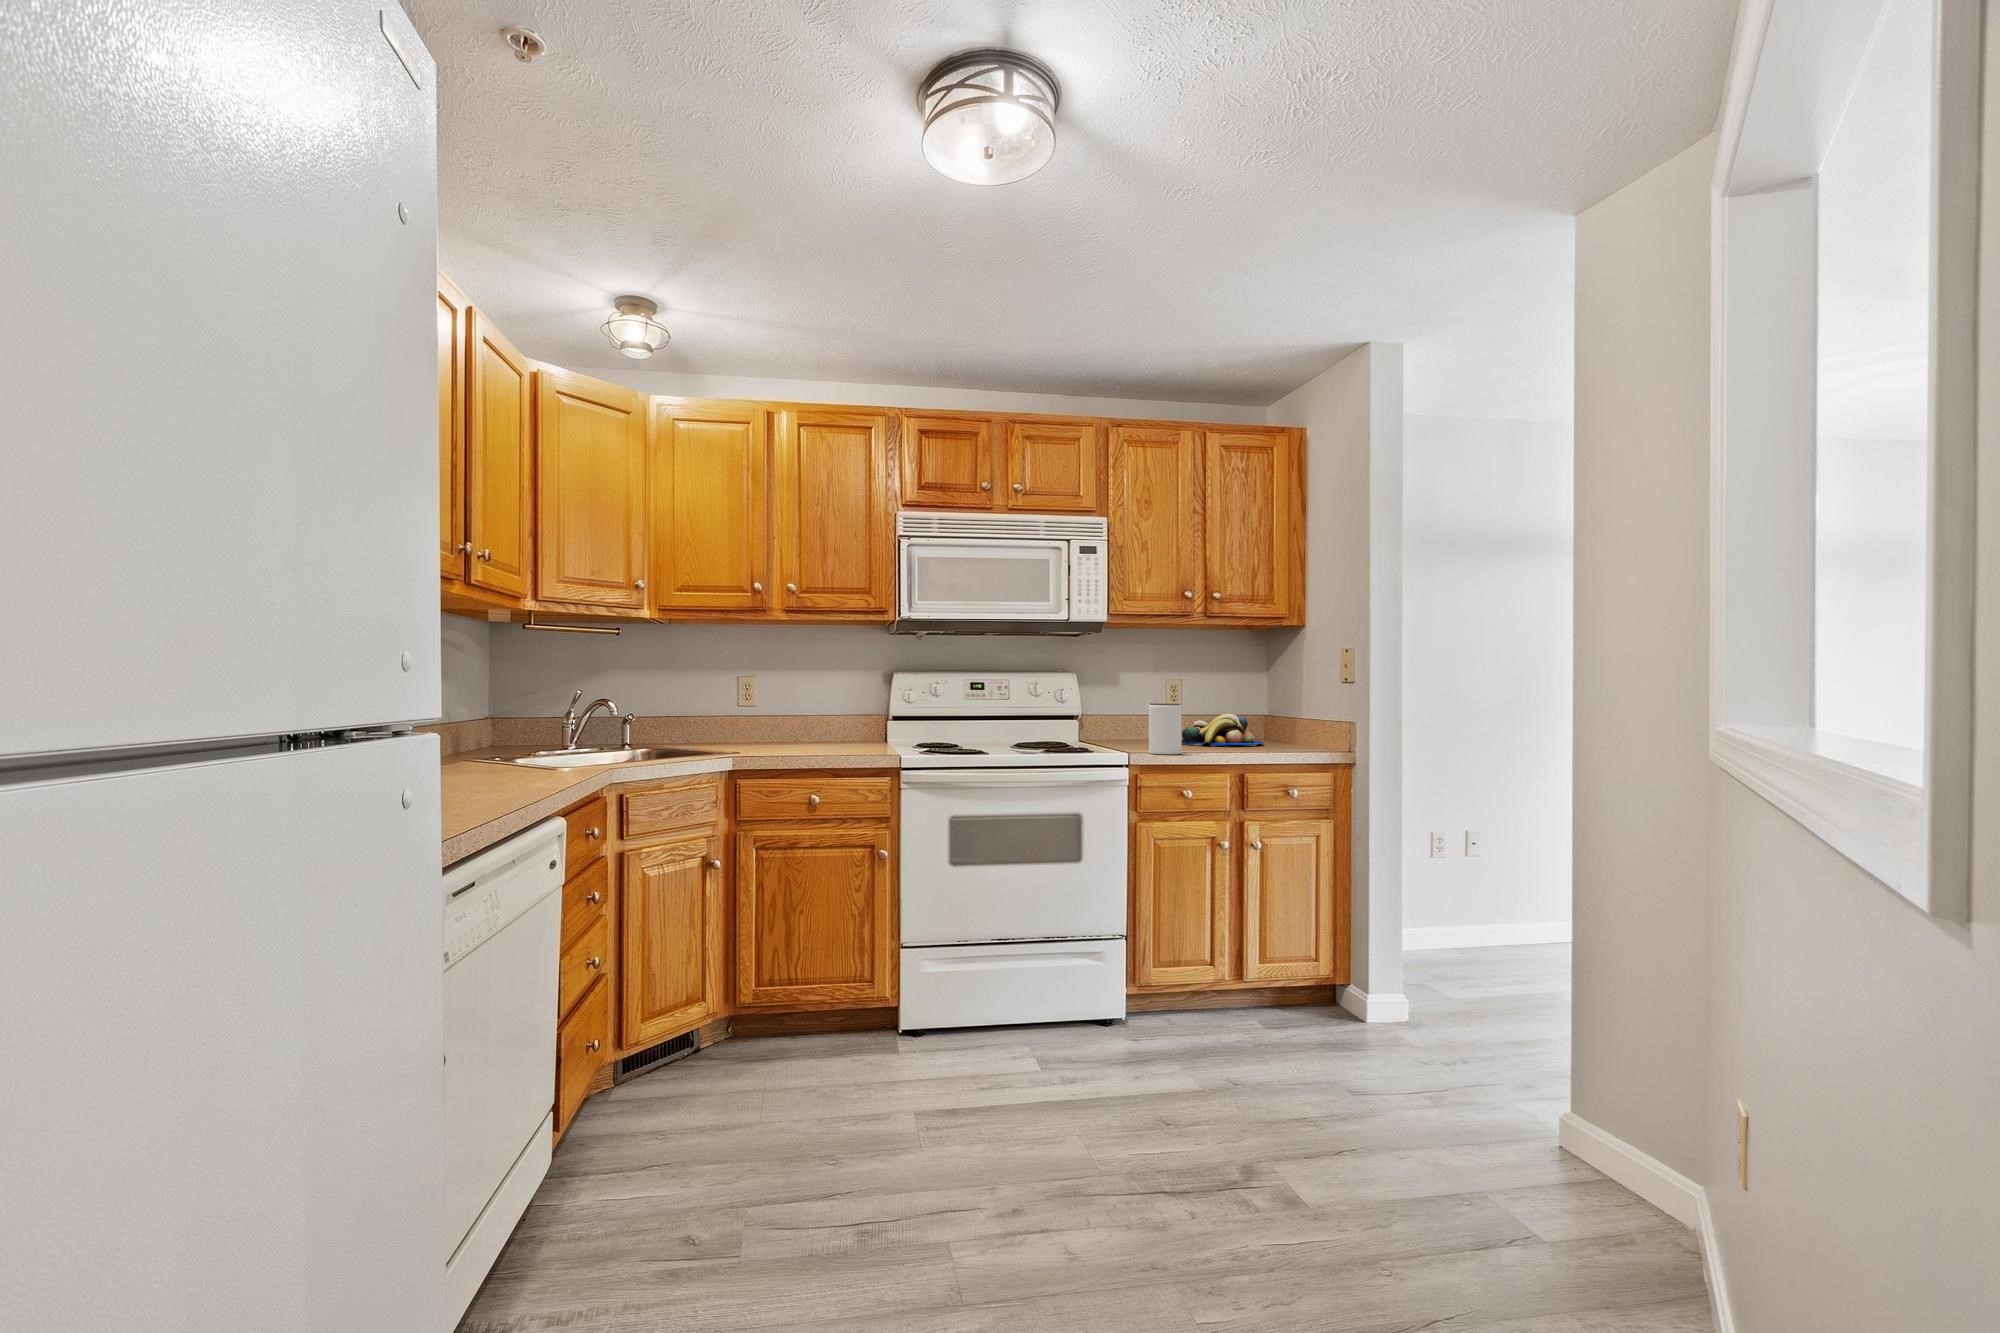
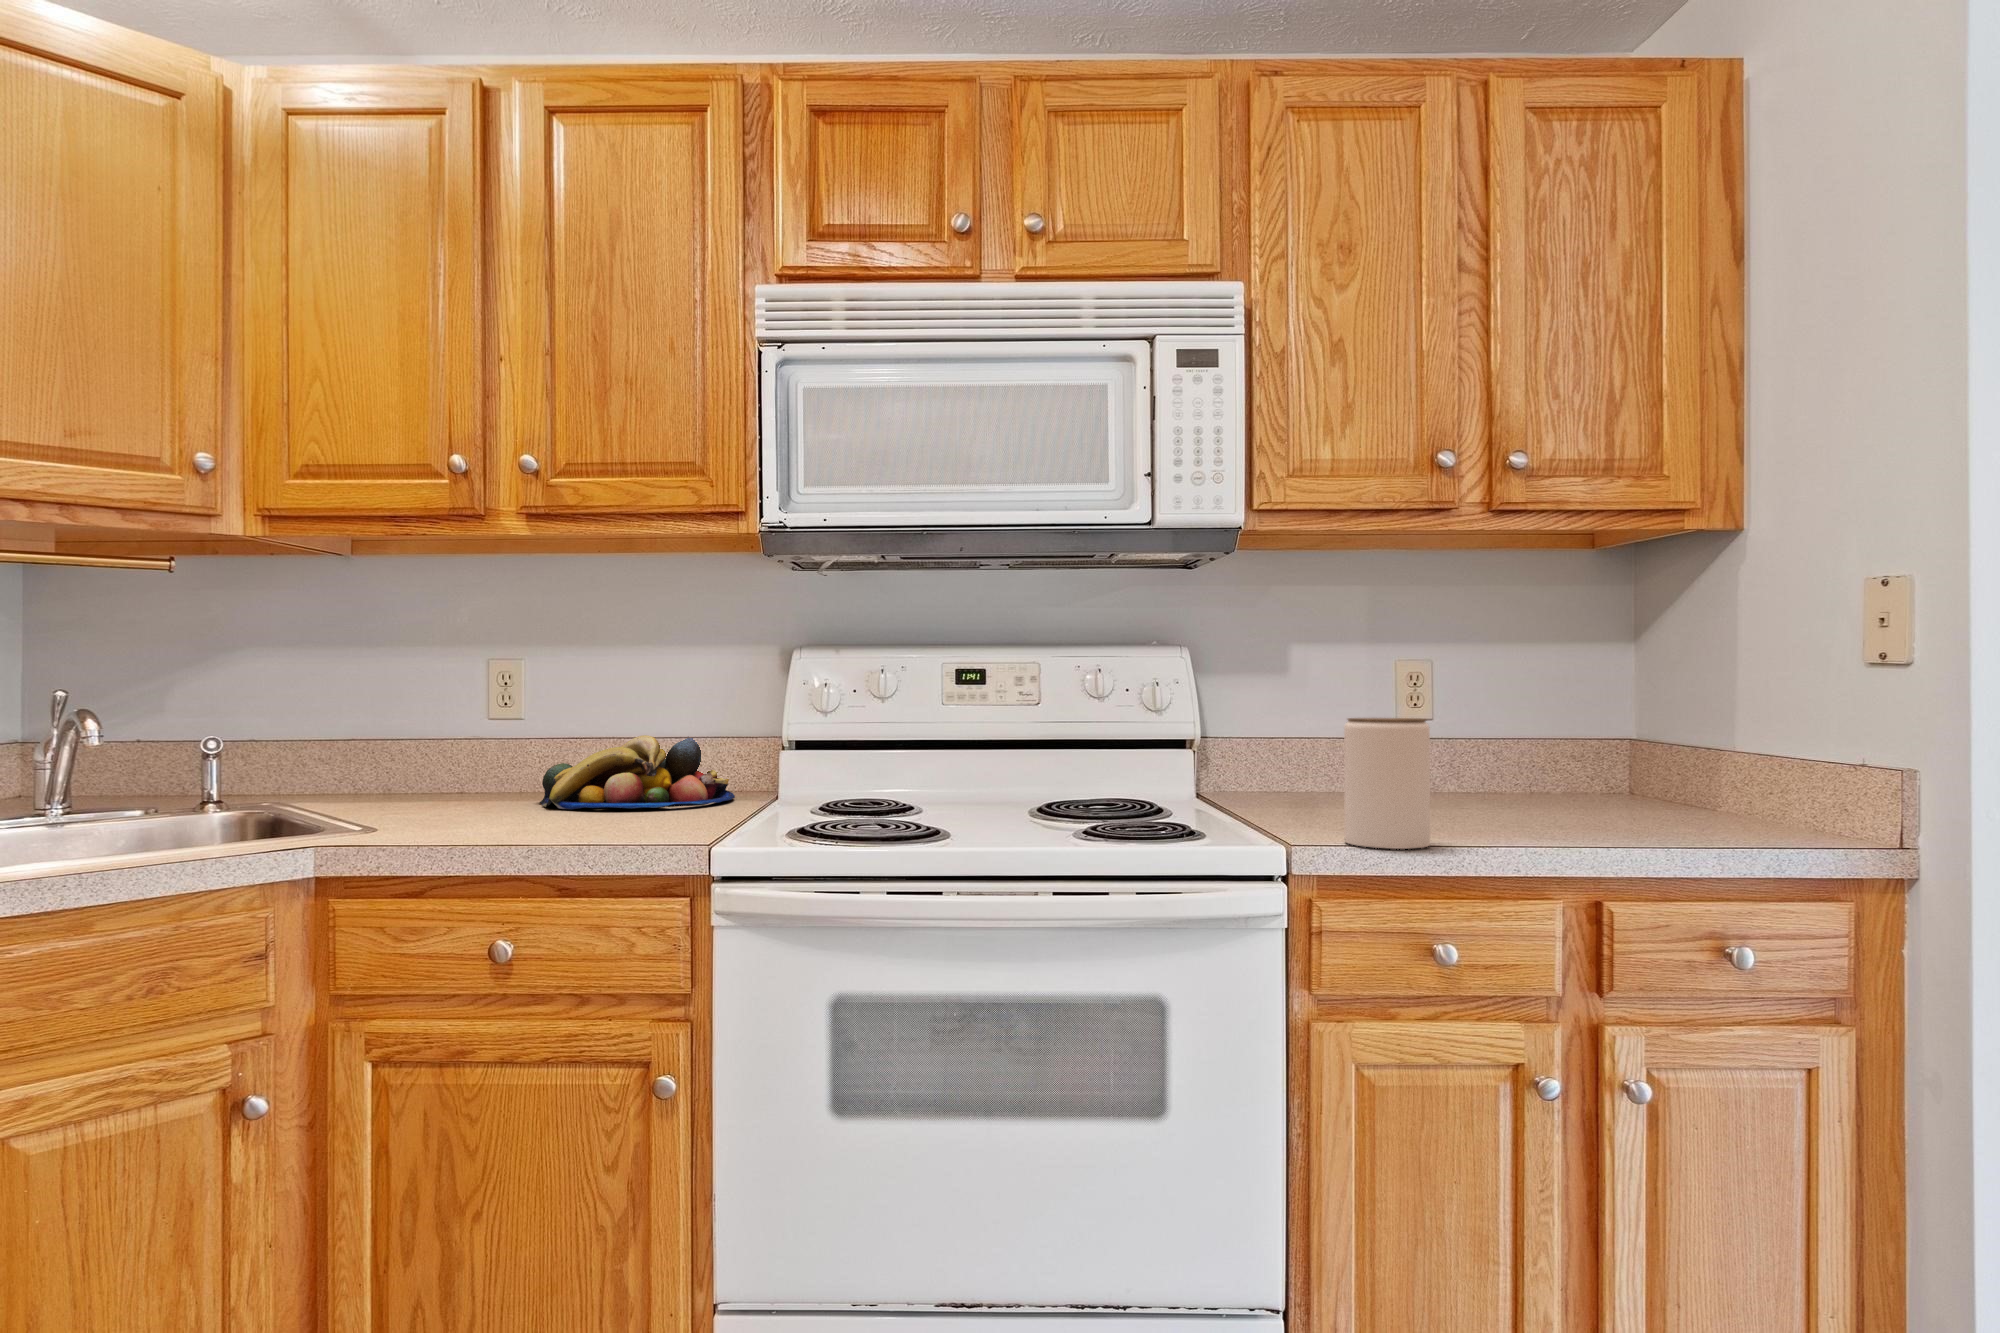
fruit bowl: present [1181,714,1264,746] -> present [540,735,735,809]

